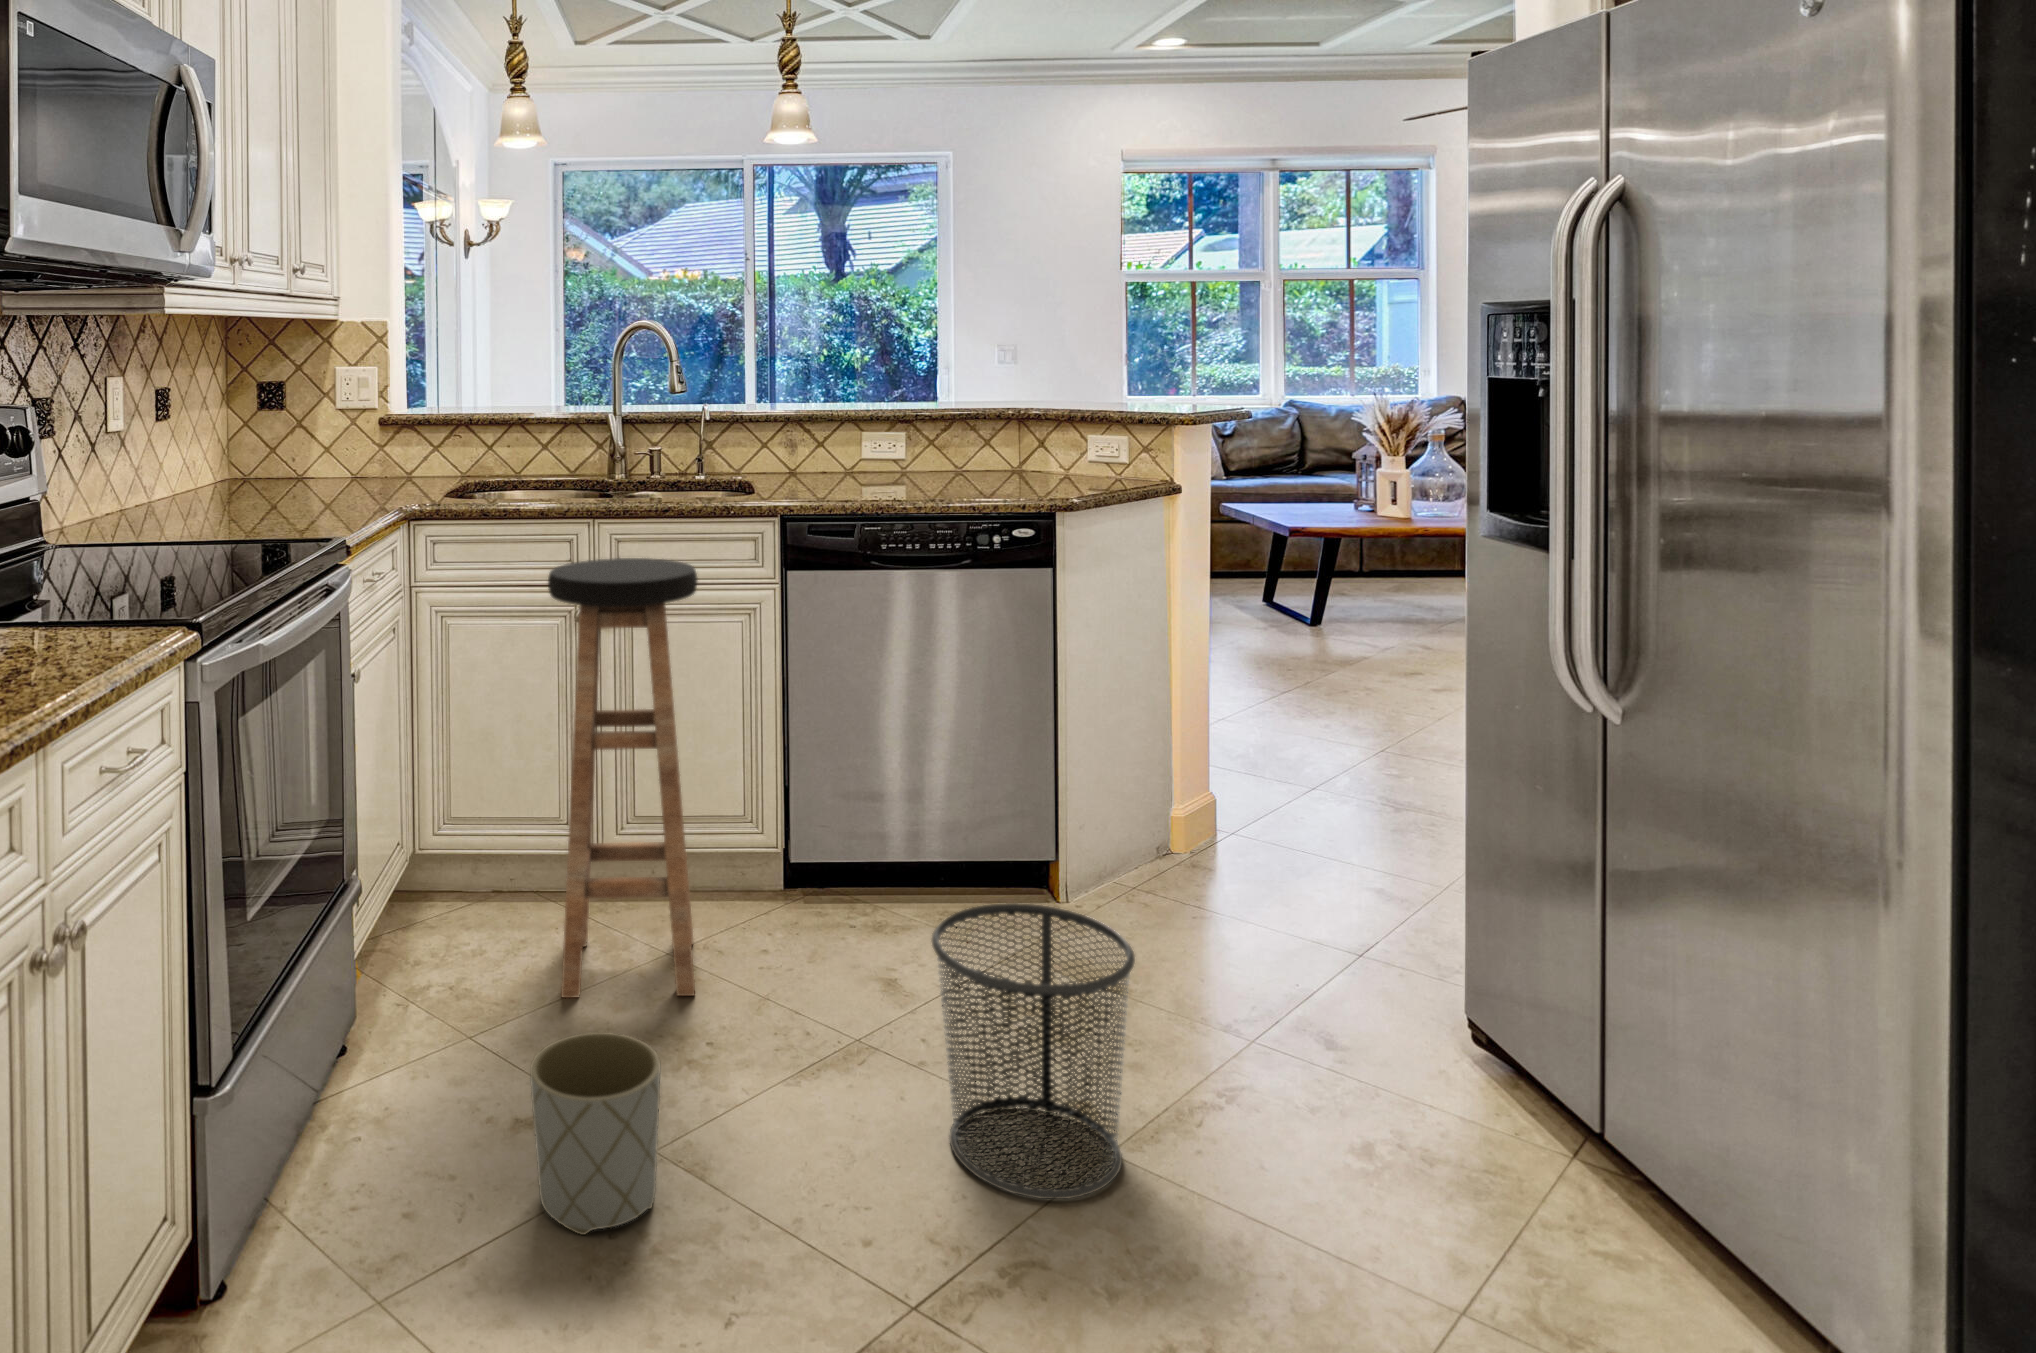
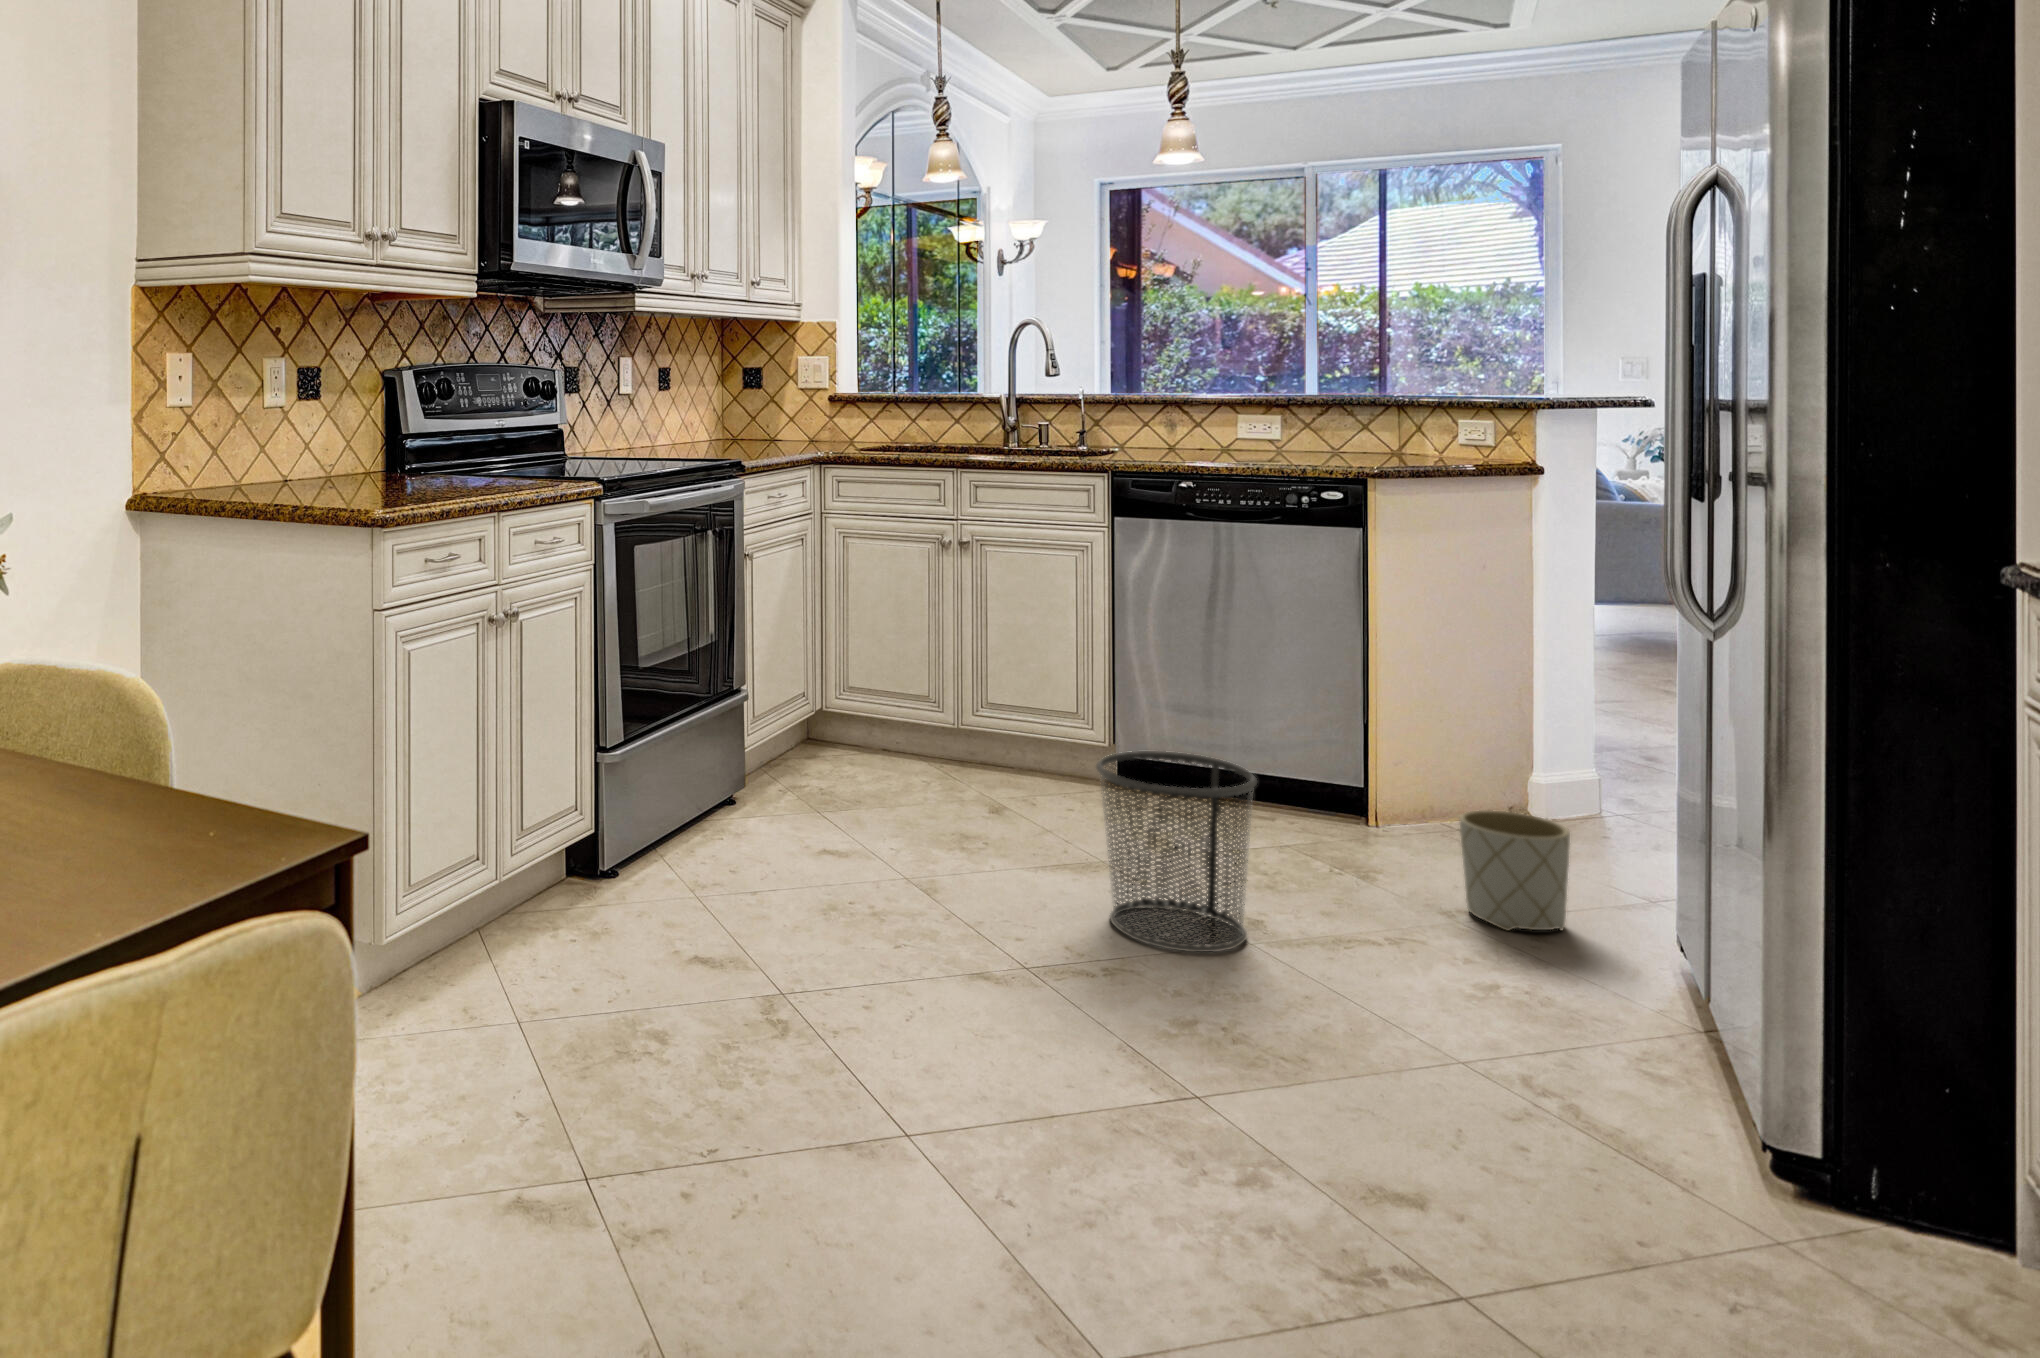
bar stool: present [548,558,697,998] -> none [890,495,1014,820]
planter: present [530,1032,661,1235] -> present [1459,810,1570,931]

